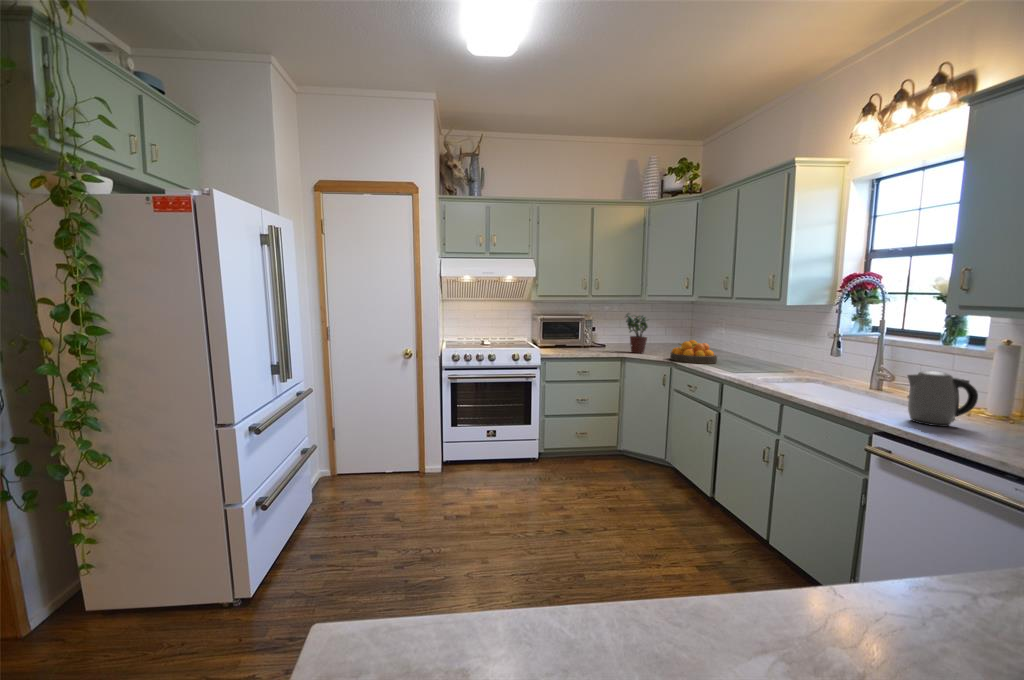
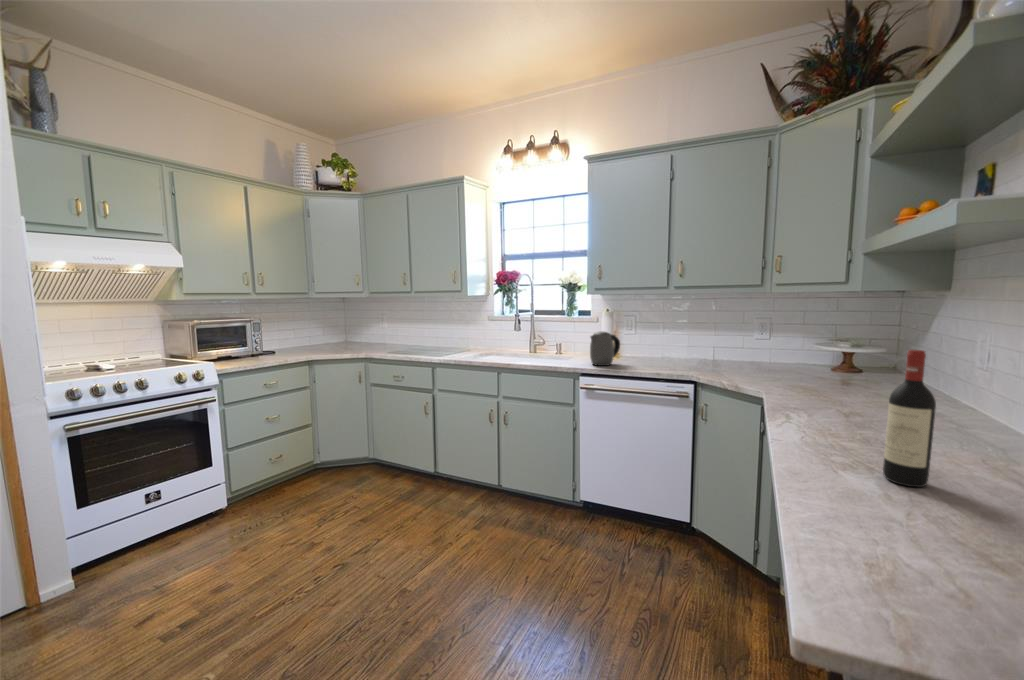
potted plant: present [626,313,648,353] -> none [298,311,327,352]
fruit bowl: present [670,340,717,364] -> none [362,332,405,354]
wine bottle: none [836,413,916,642] -> present [883,350,936,487]

